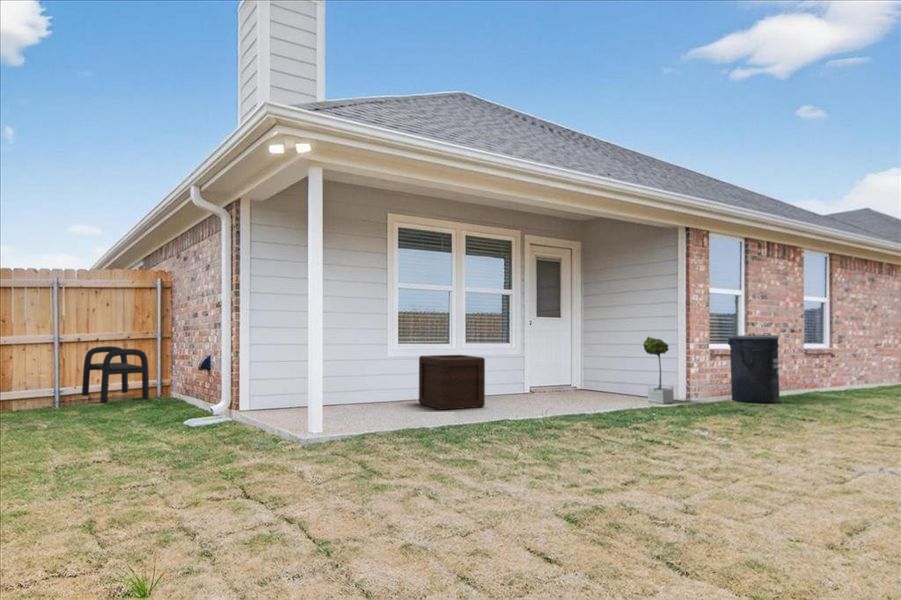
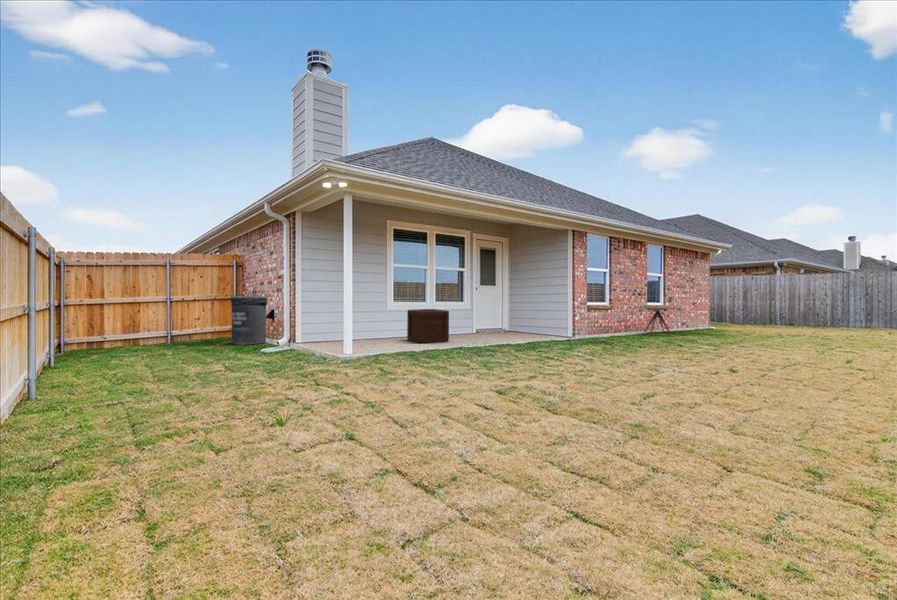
trash can: present [728,333,779,403] -> present [231,295,267,345]
potted tree: present [643,337,674,404] -> none [547,298,564,339]
bench: present [82,346,149,402] -> none [185,304,231,340]
round table: none [790,350,863,396] -> present [638,306,679,334]

